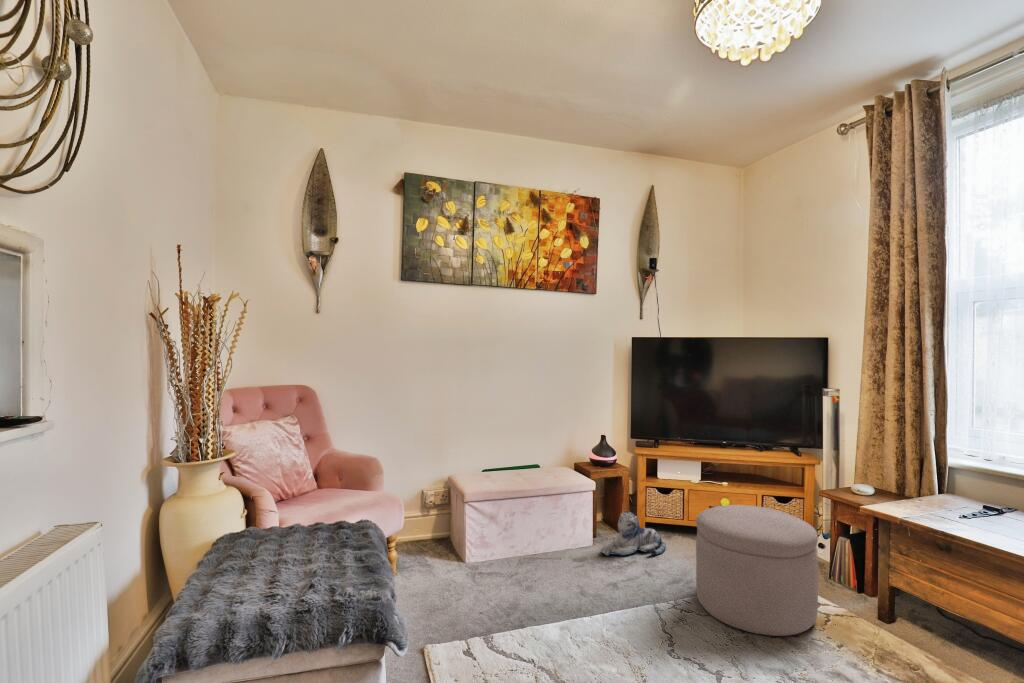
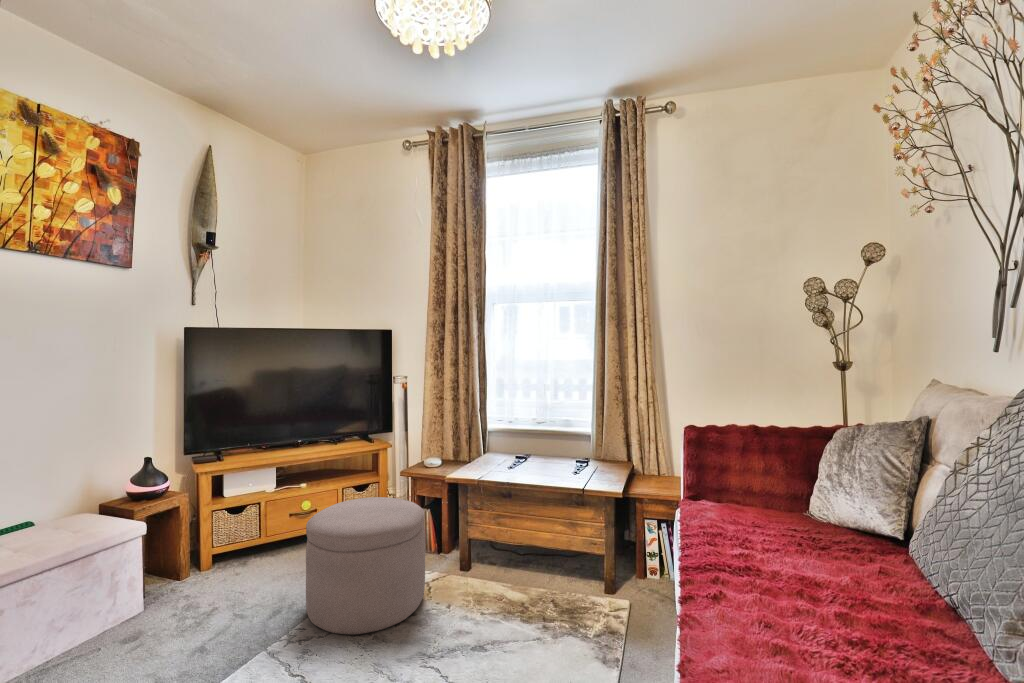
plush toy: present [600,511,666,556] -> none [157,549,247,619]

